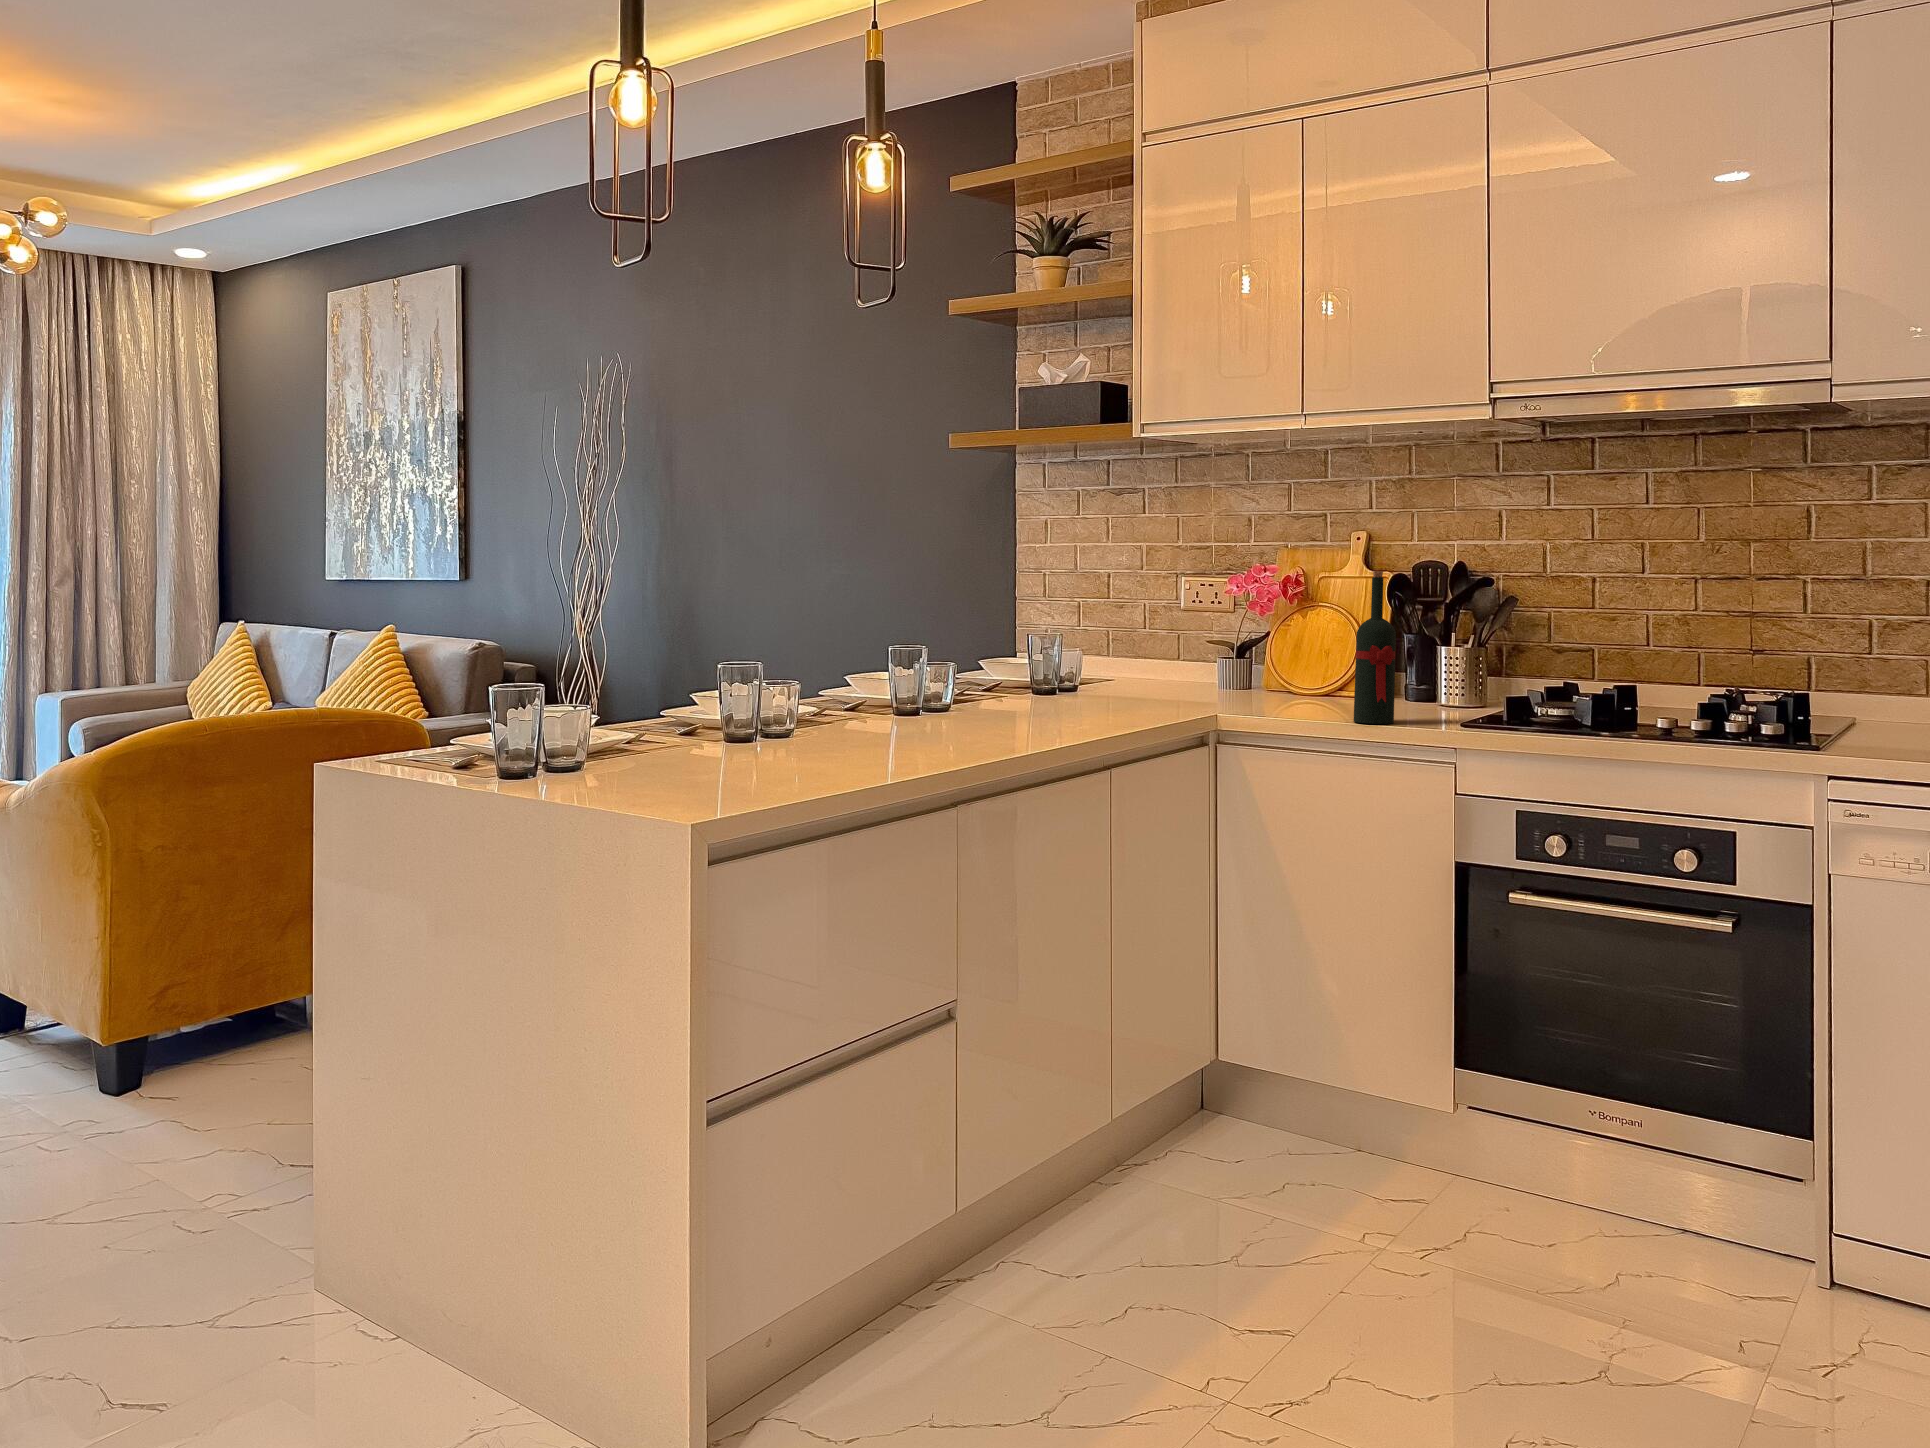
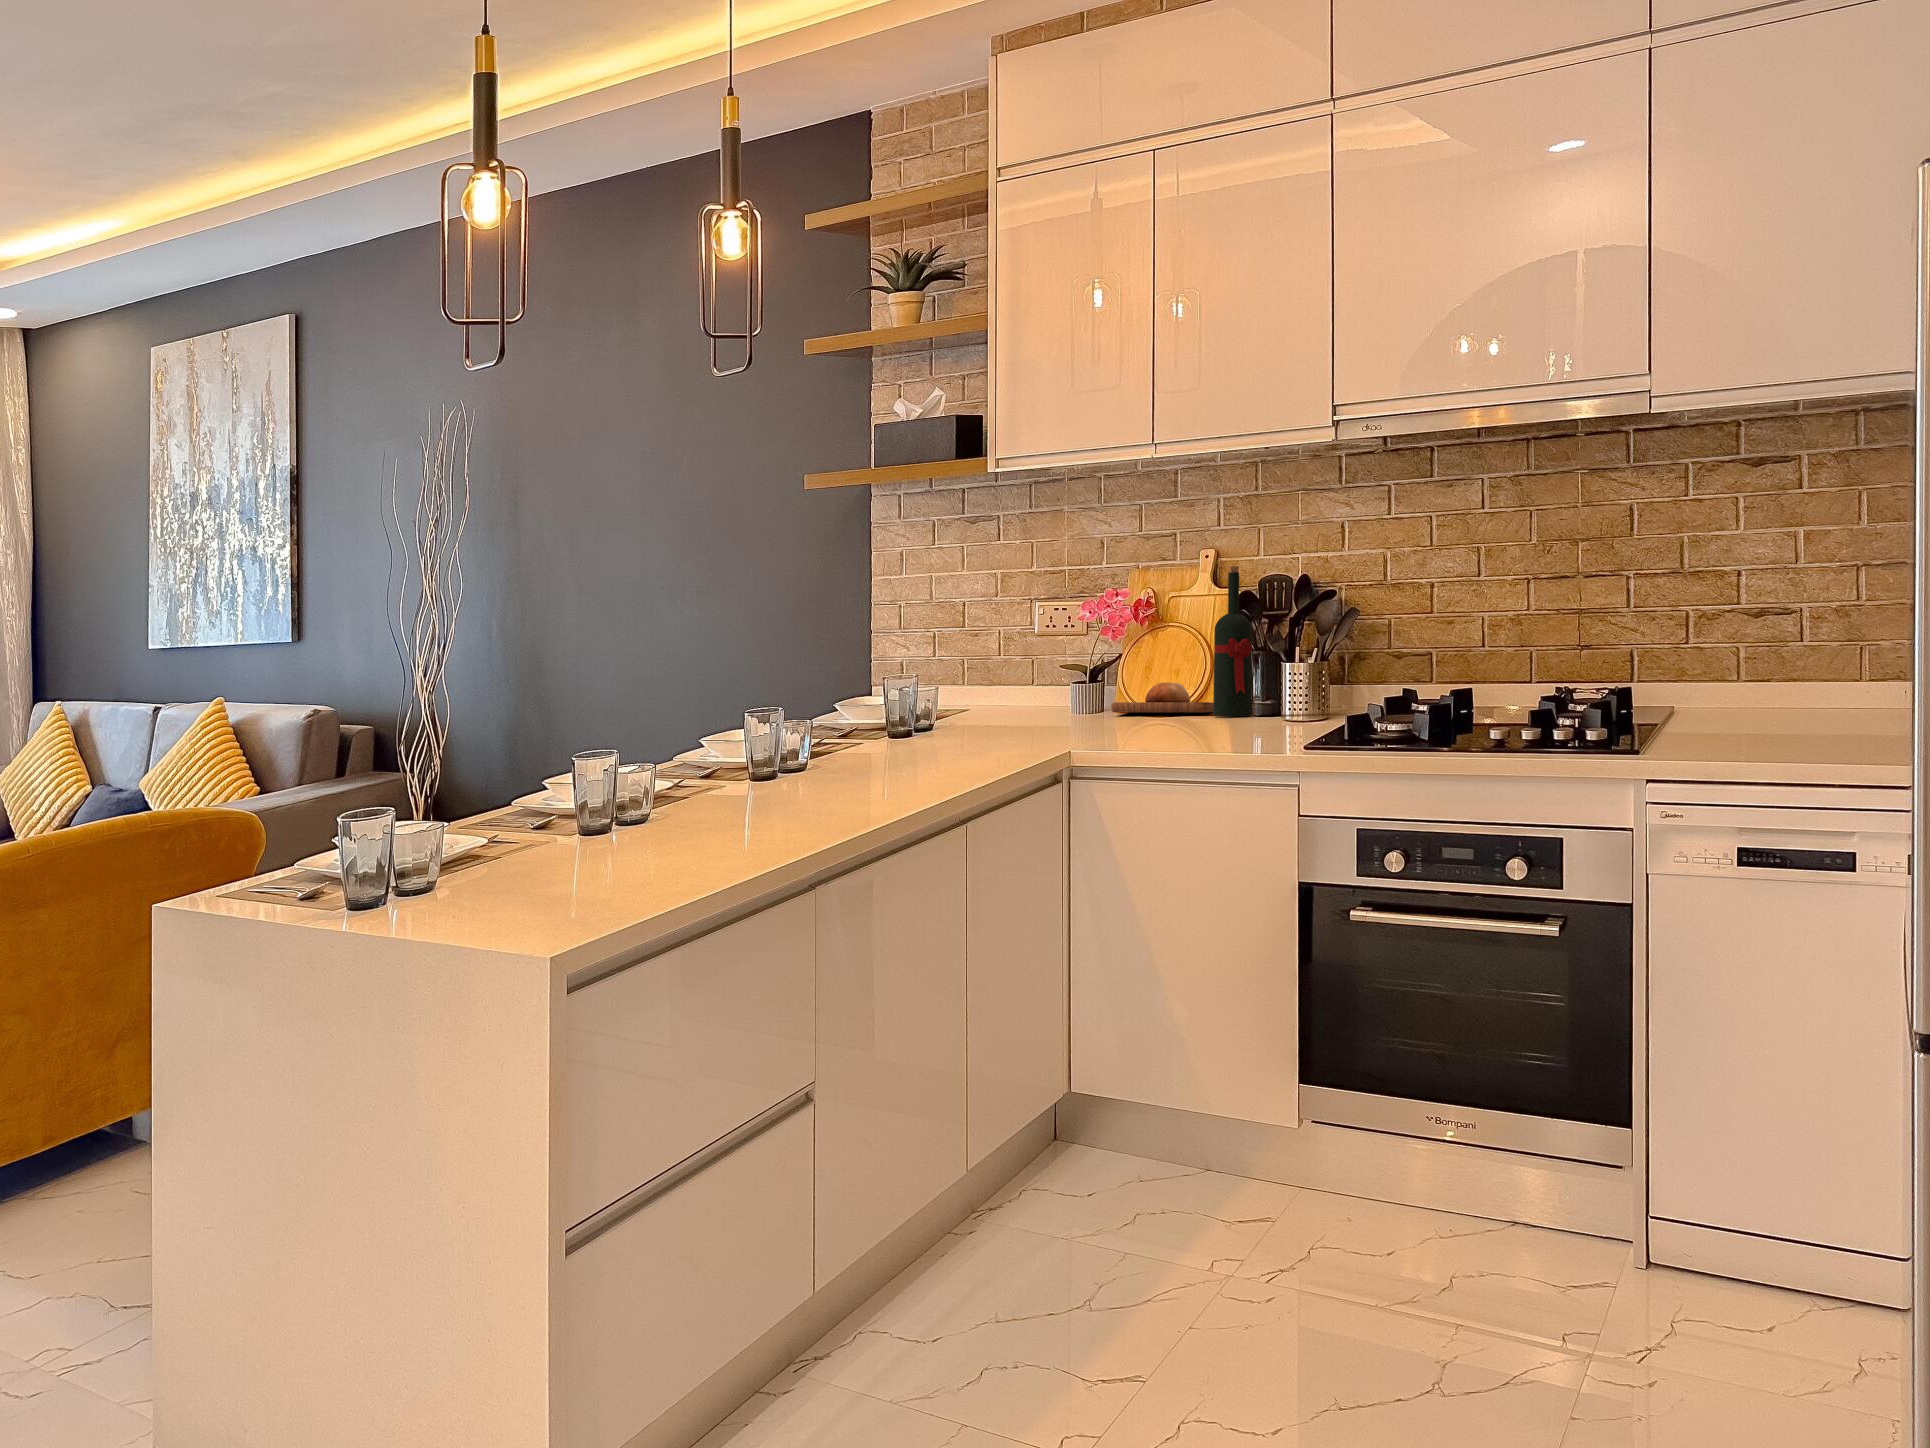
bread loaf: none [1251,674,1368,714] -> present [1111,682,1213,712]

